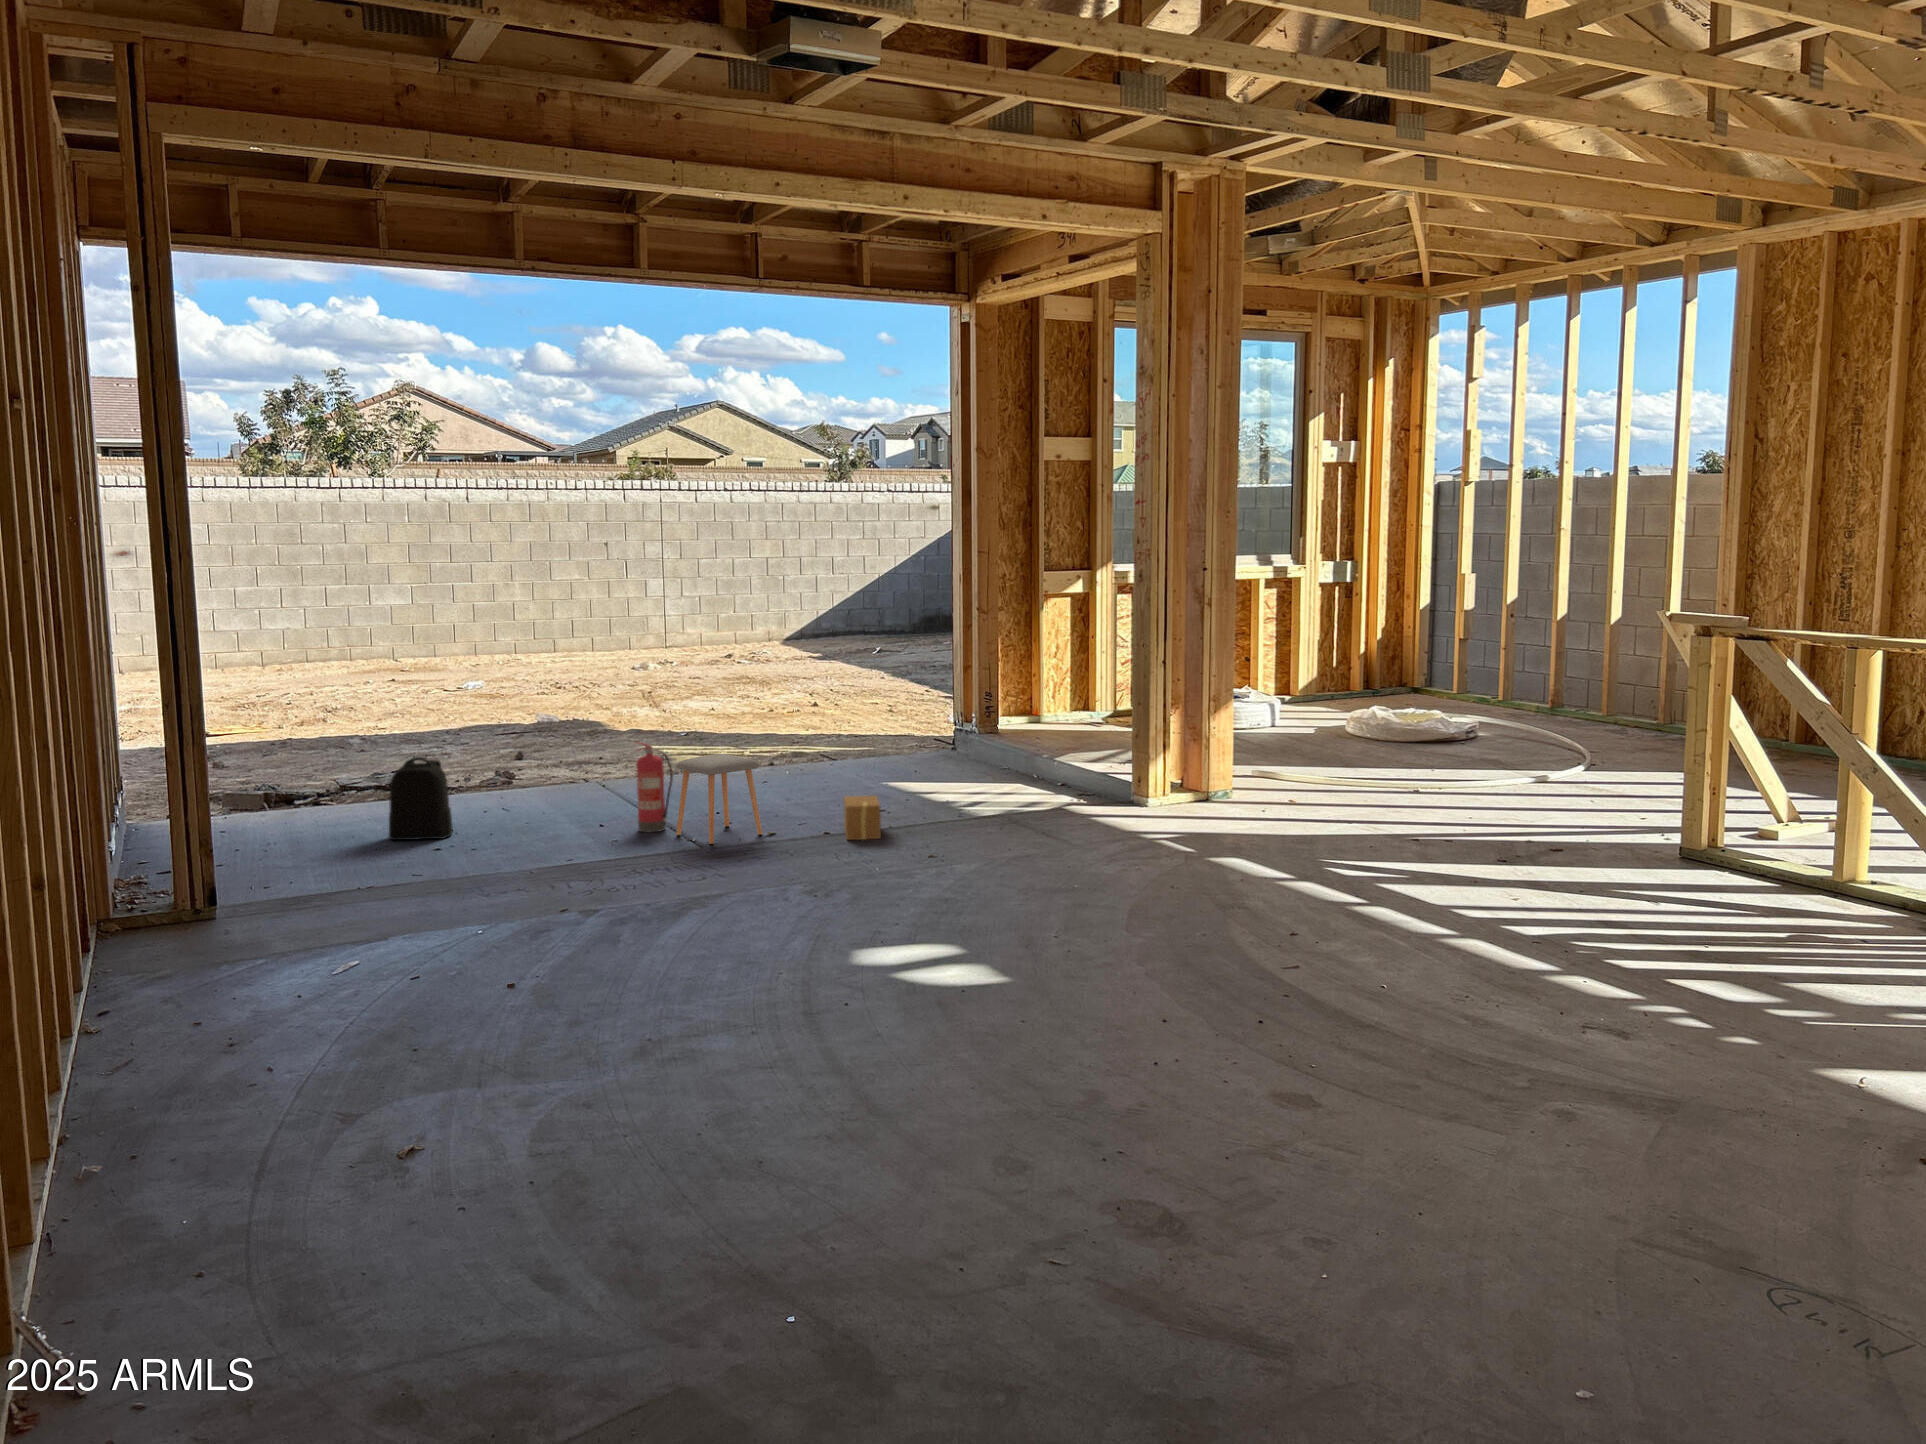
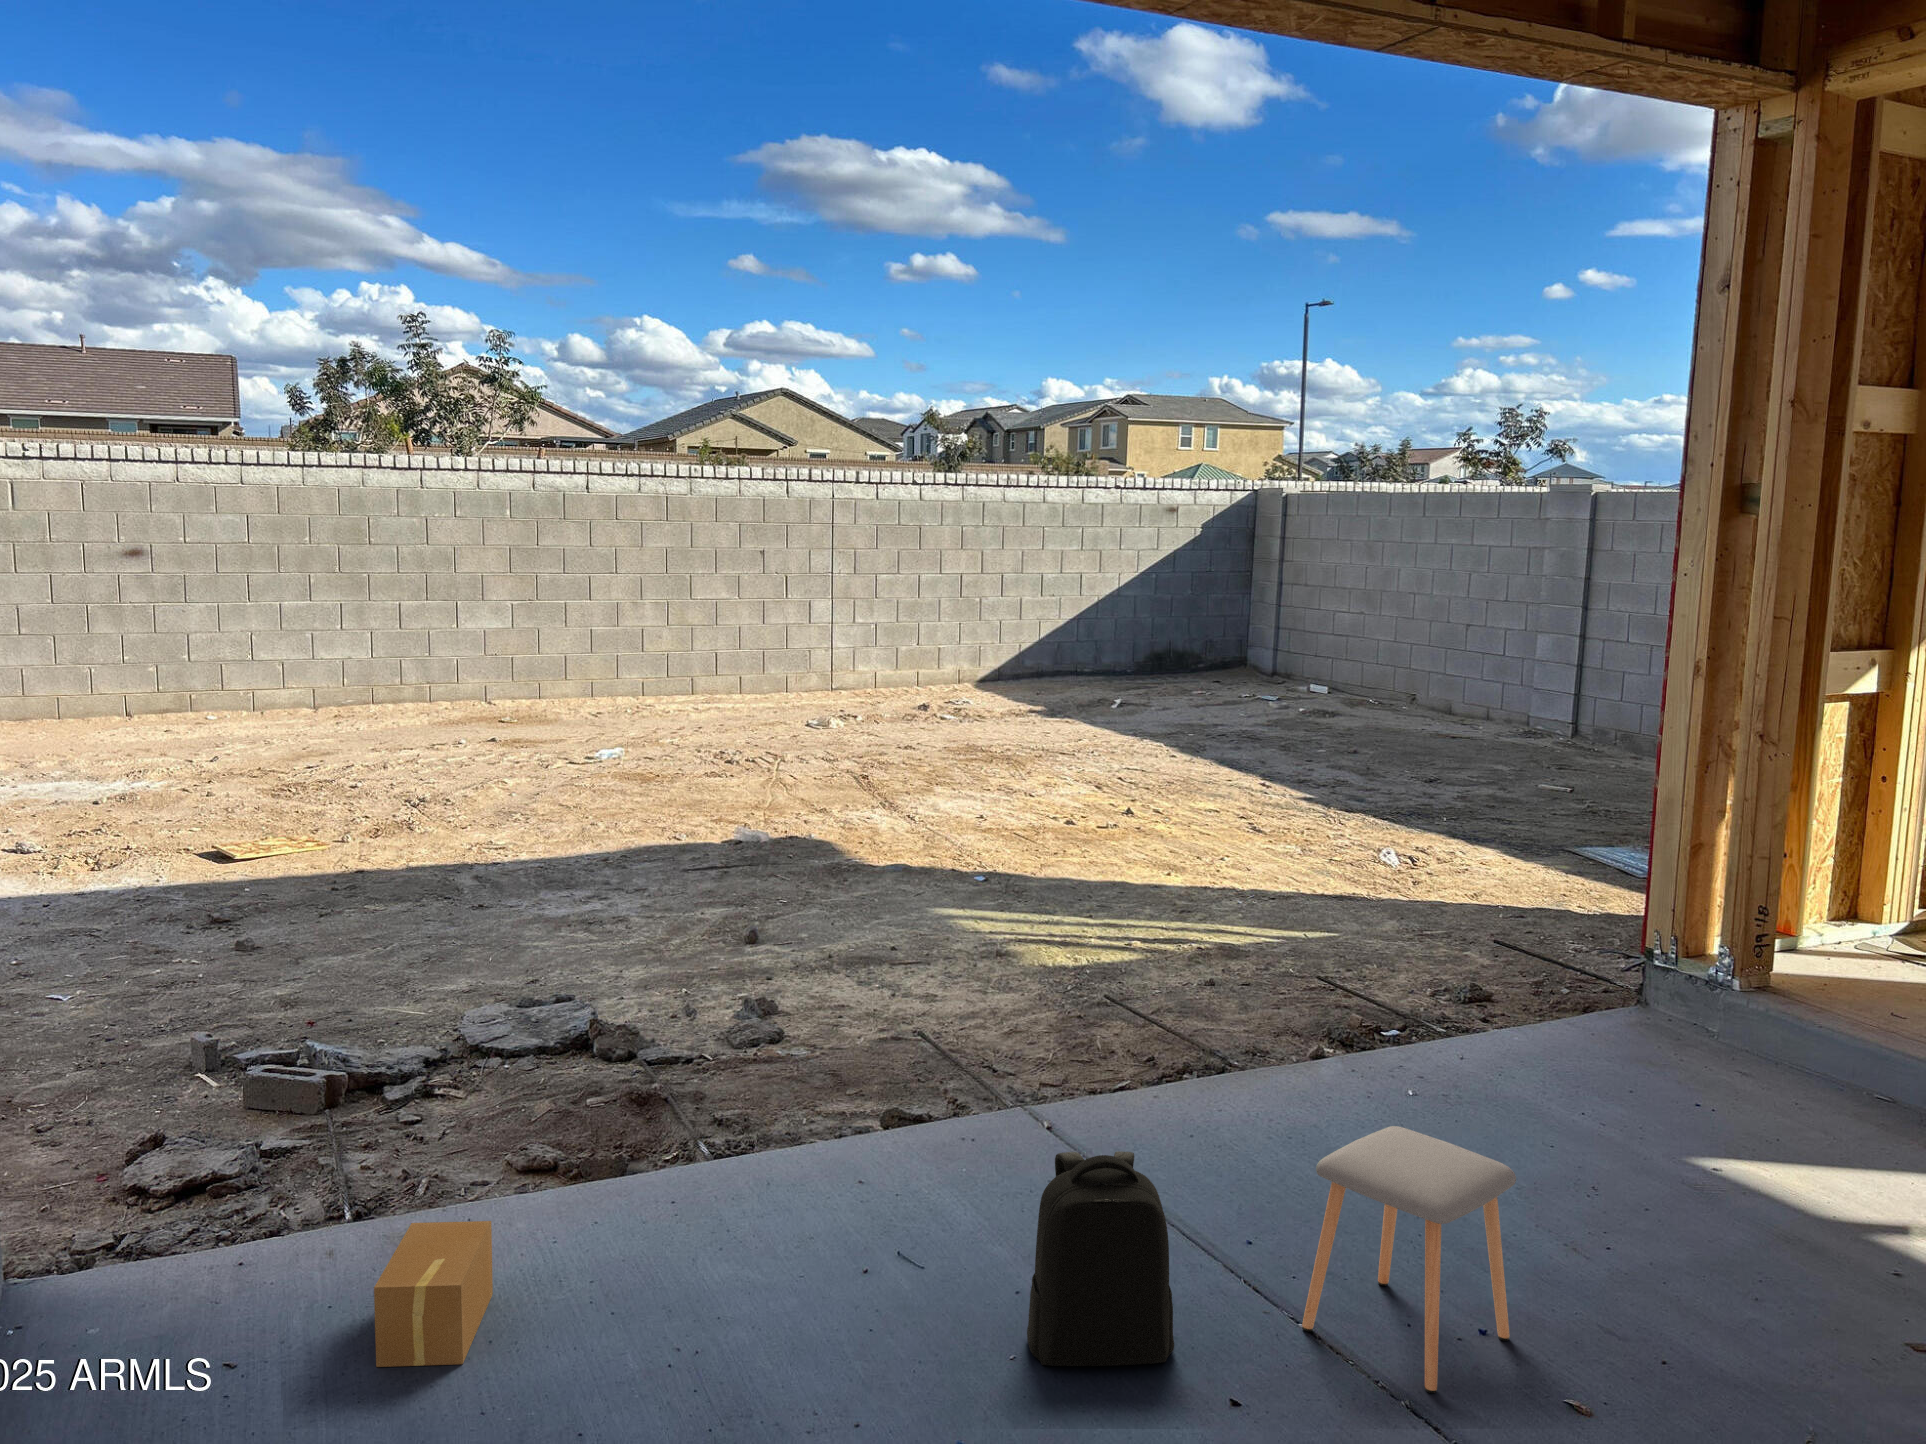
fire extinguisher: present [636,743,673,832] -> none [1185,1086,1281,1303]
backpack: present [389,757,453,840] -> present [1027,1151,1174,1366]
cardboard box: present [844,795,881,840] -> present [374,1221,493,1367]

